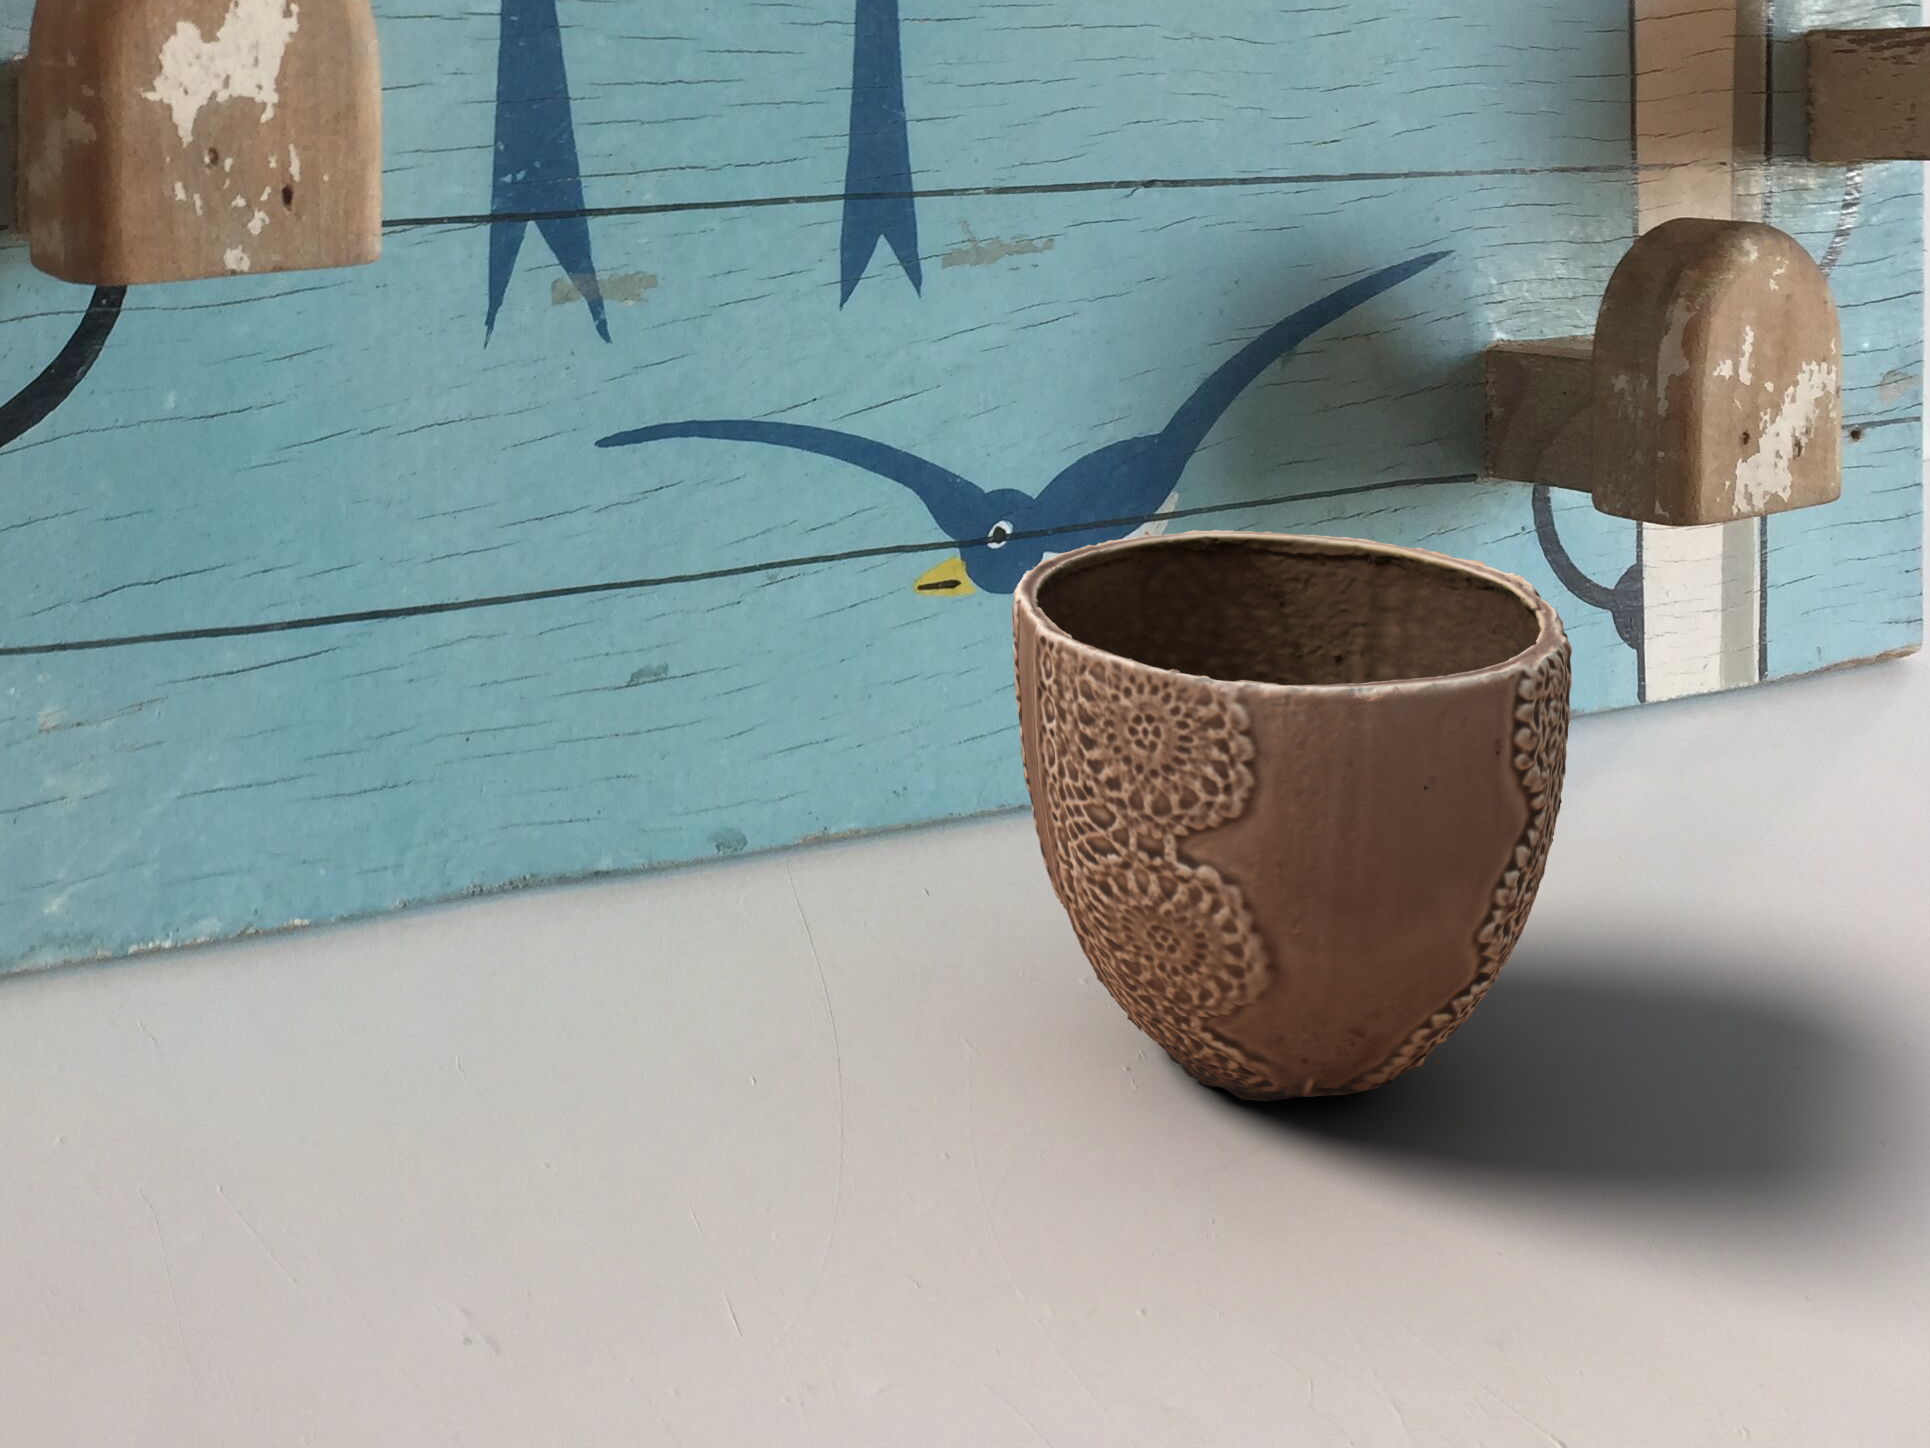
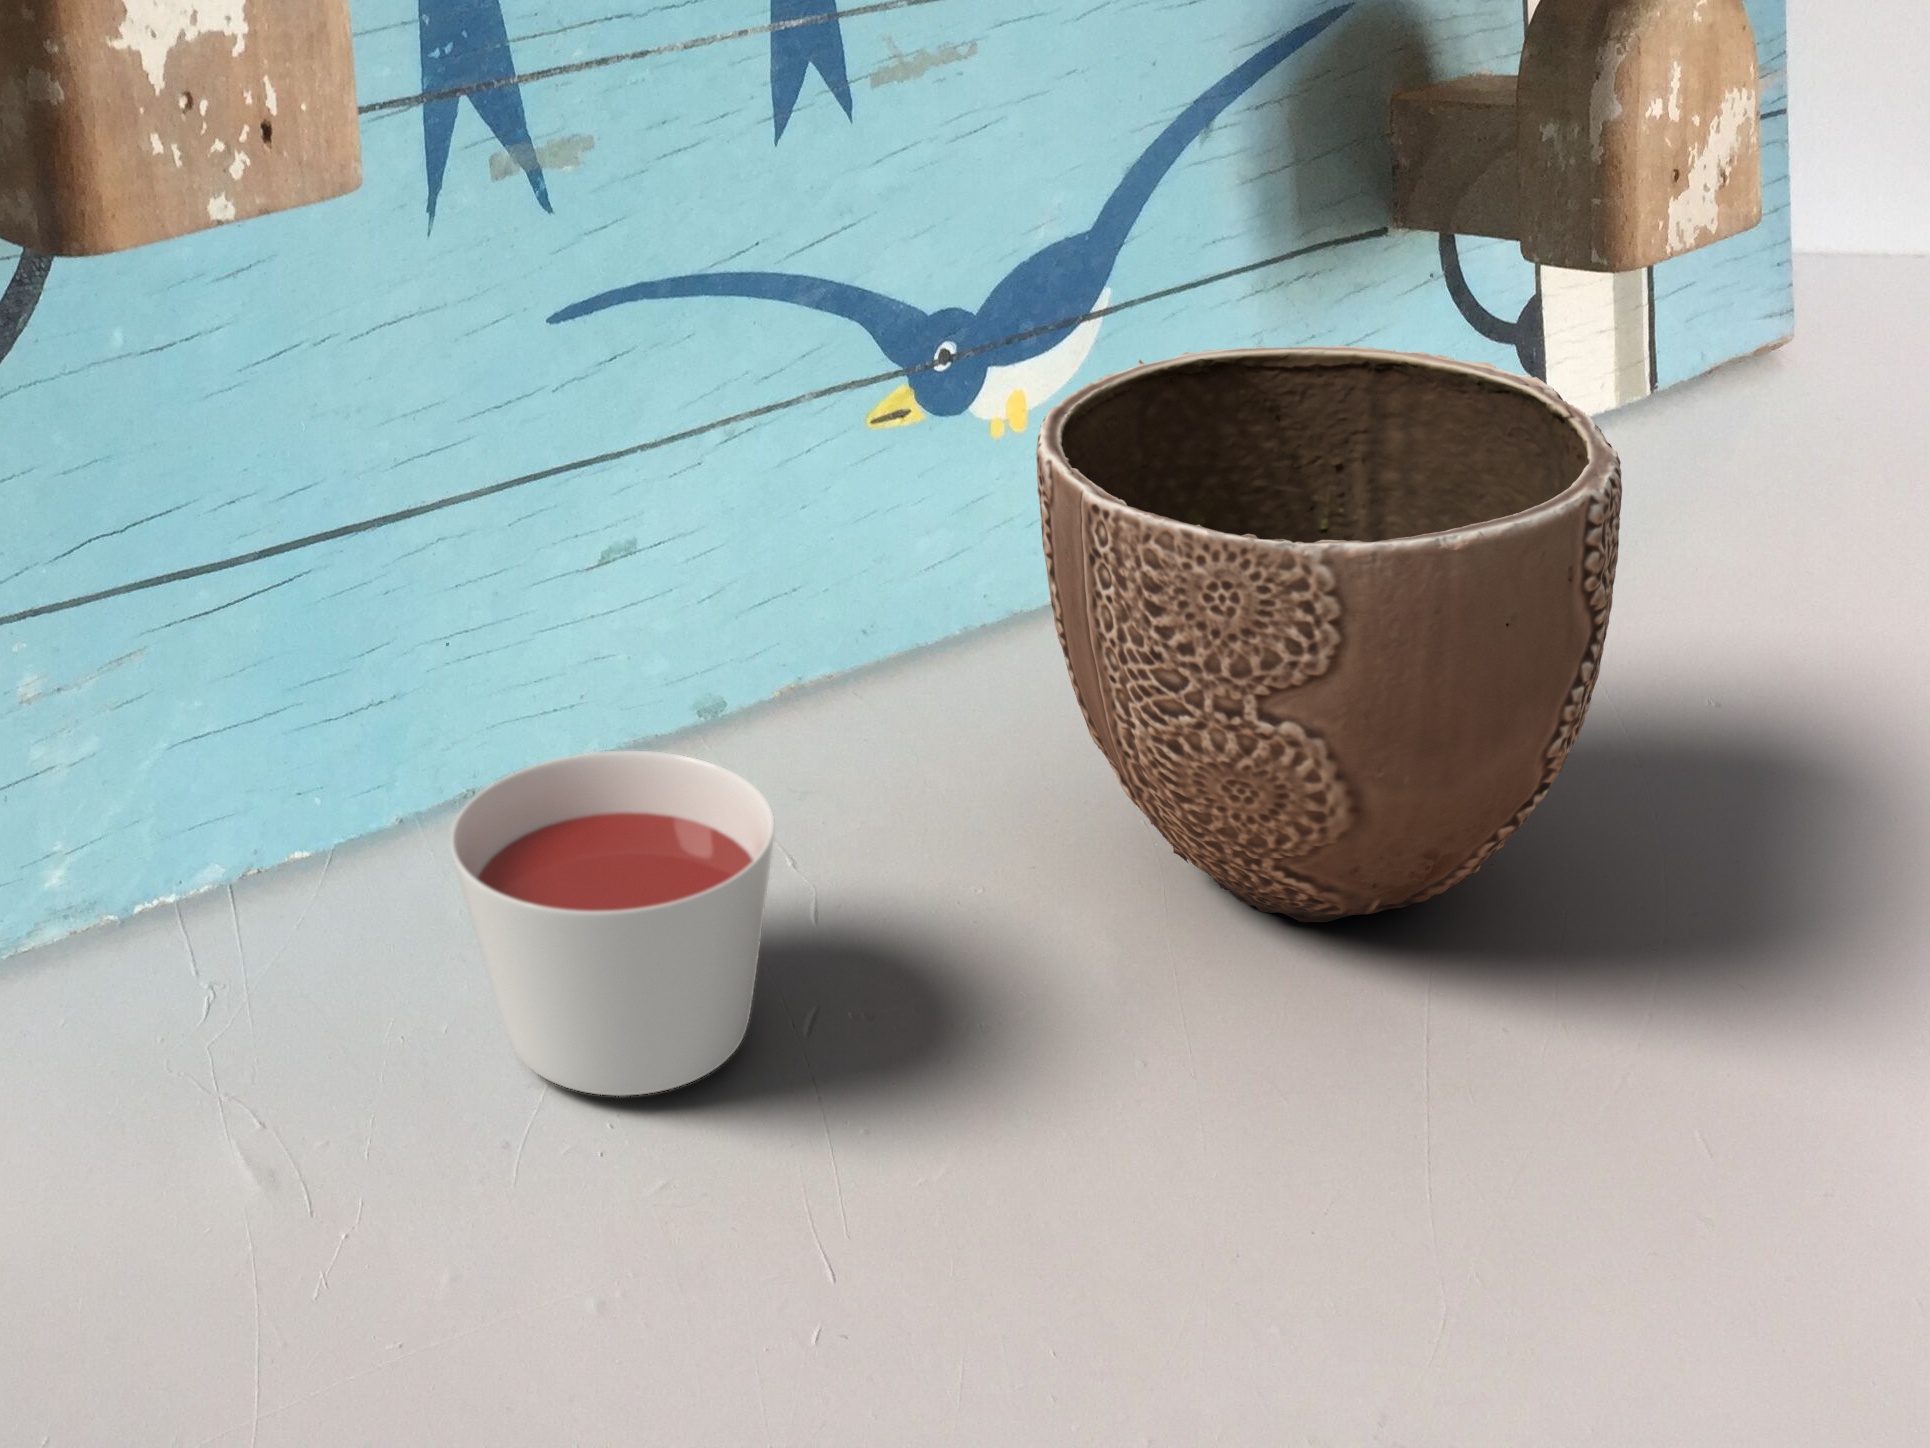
candle: none [387,839,701,1164] -> present [450,751,775,1096]

